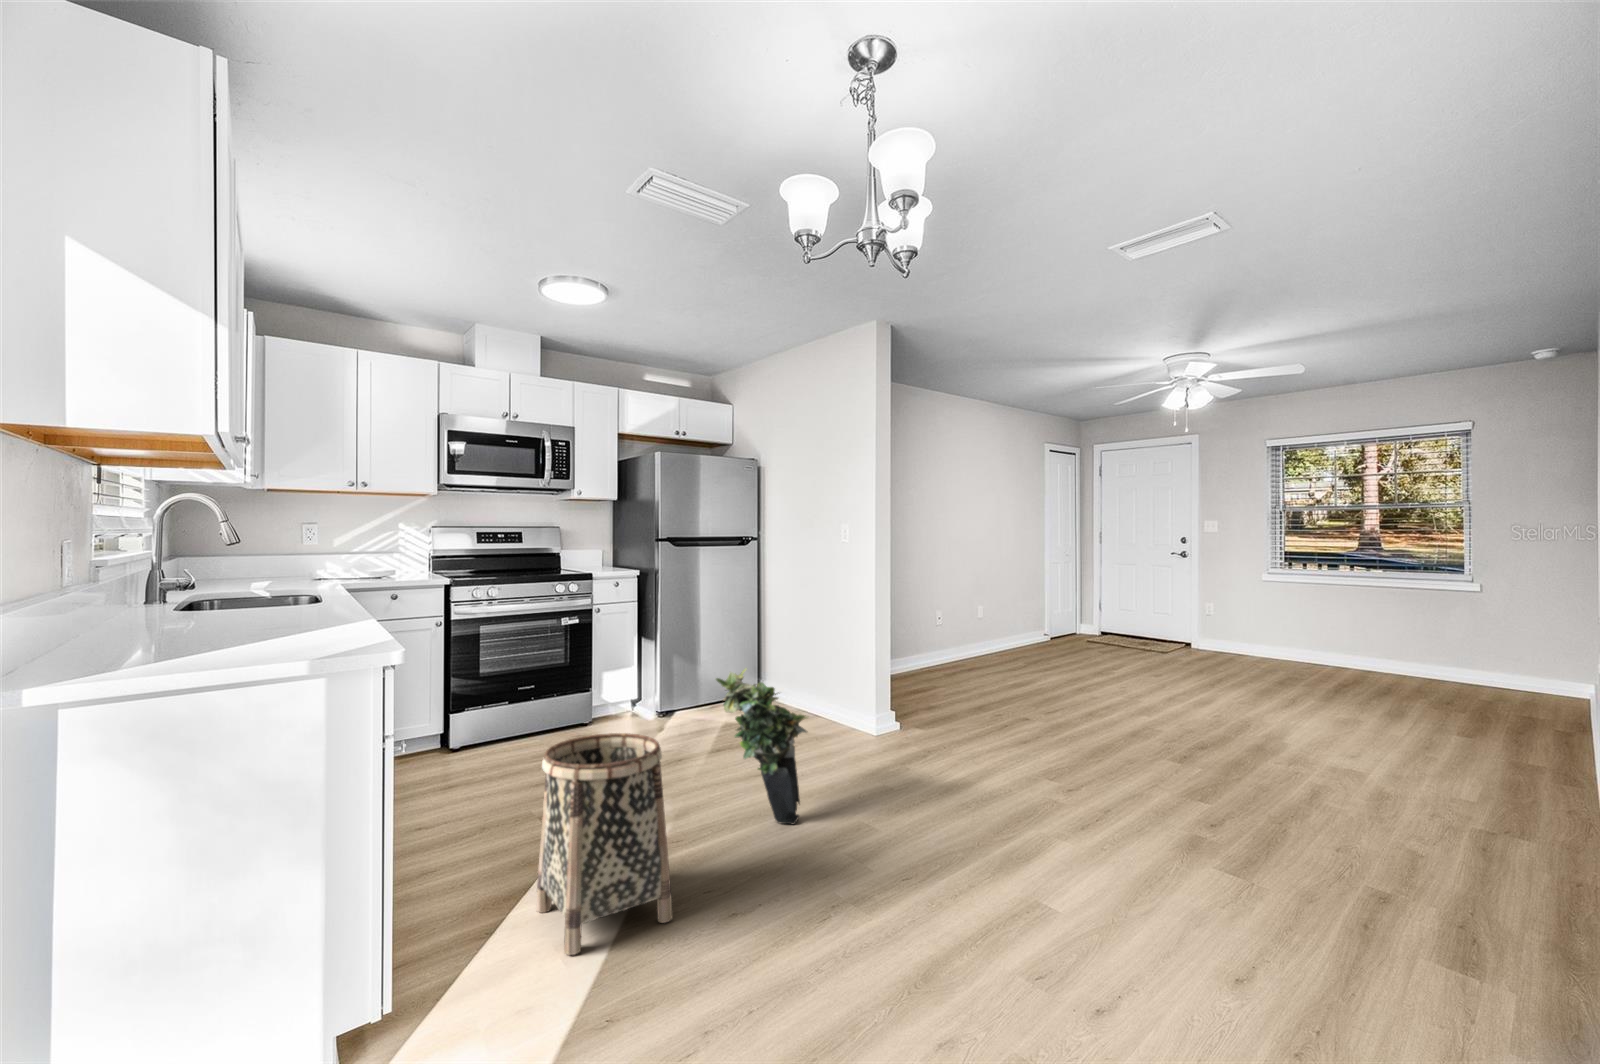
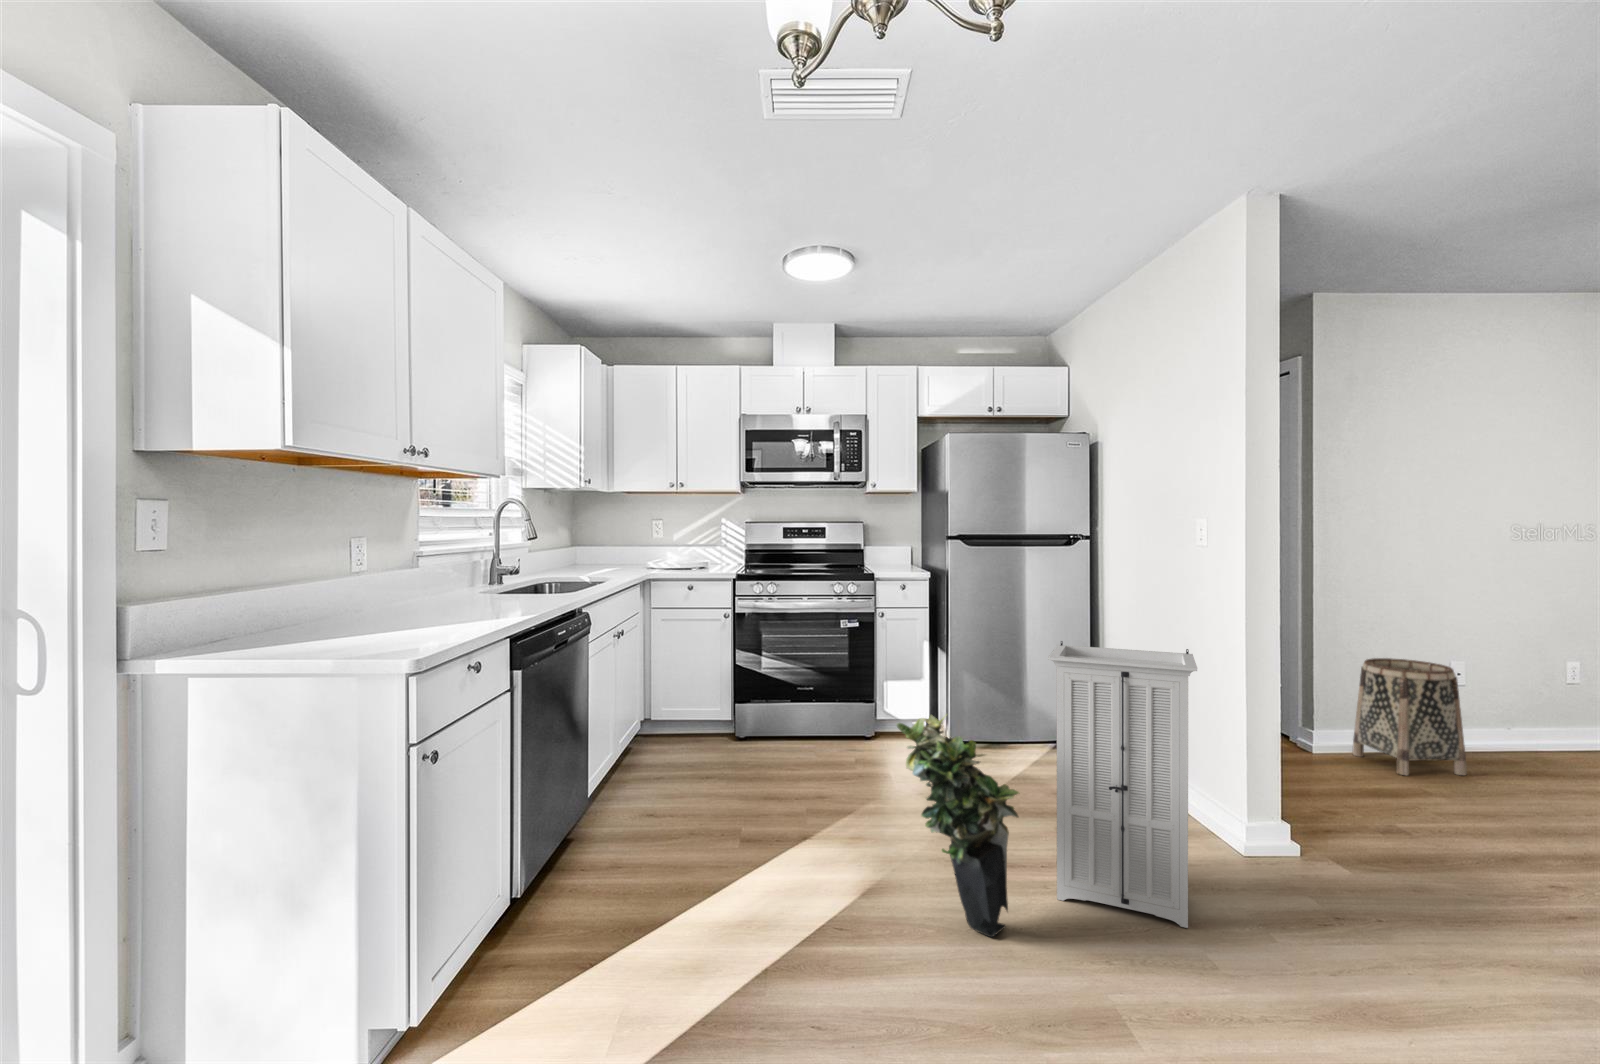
storage cabinet: none [800,607,901,795] -> present [1048,641,1197,928]
basket: present [536,733,672,955] -> present [1352,658,1467,775]

